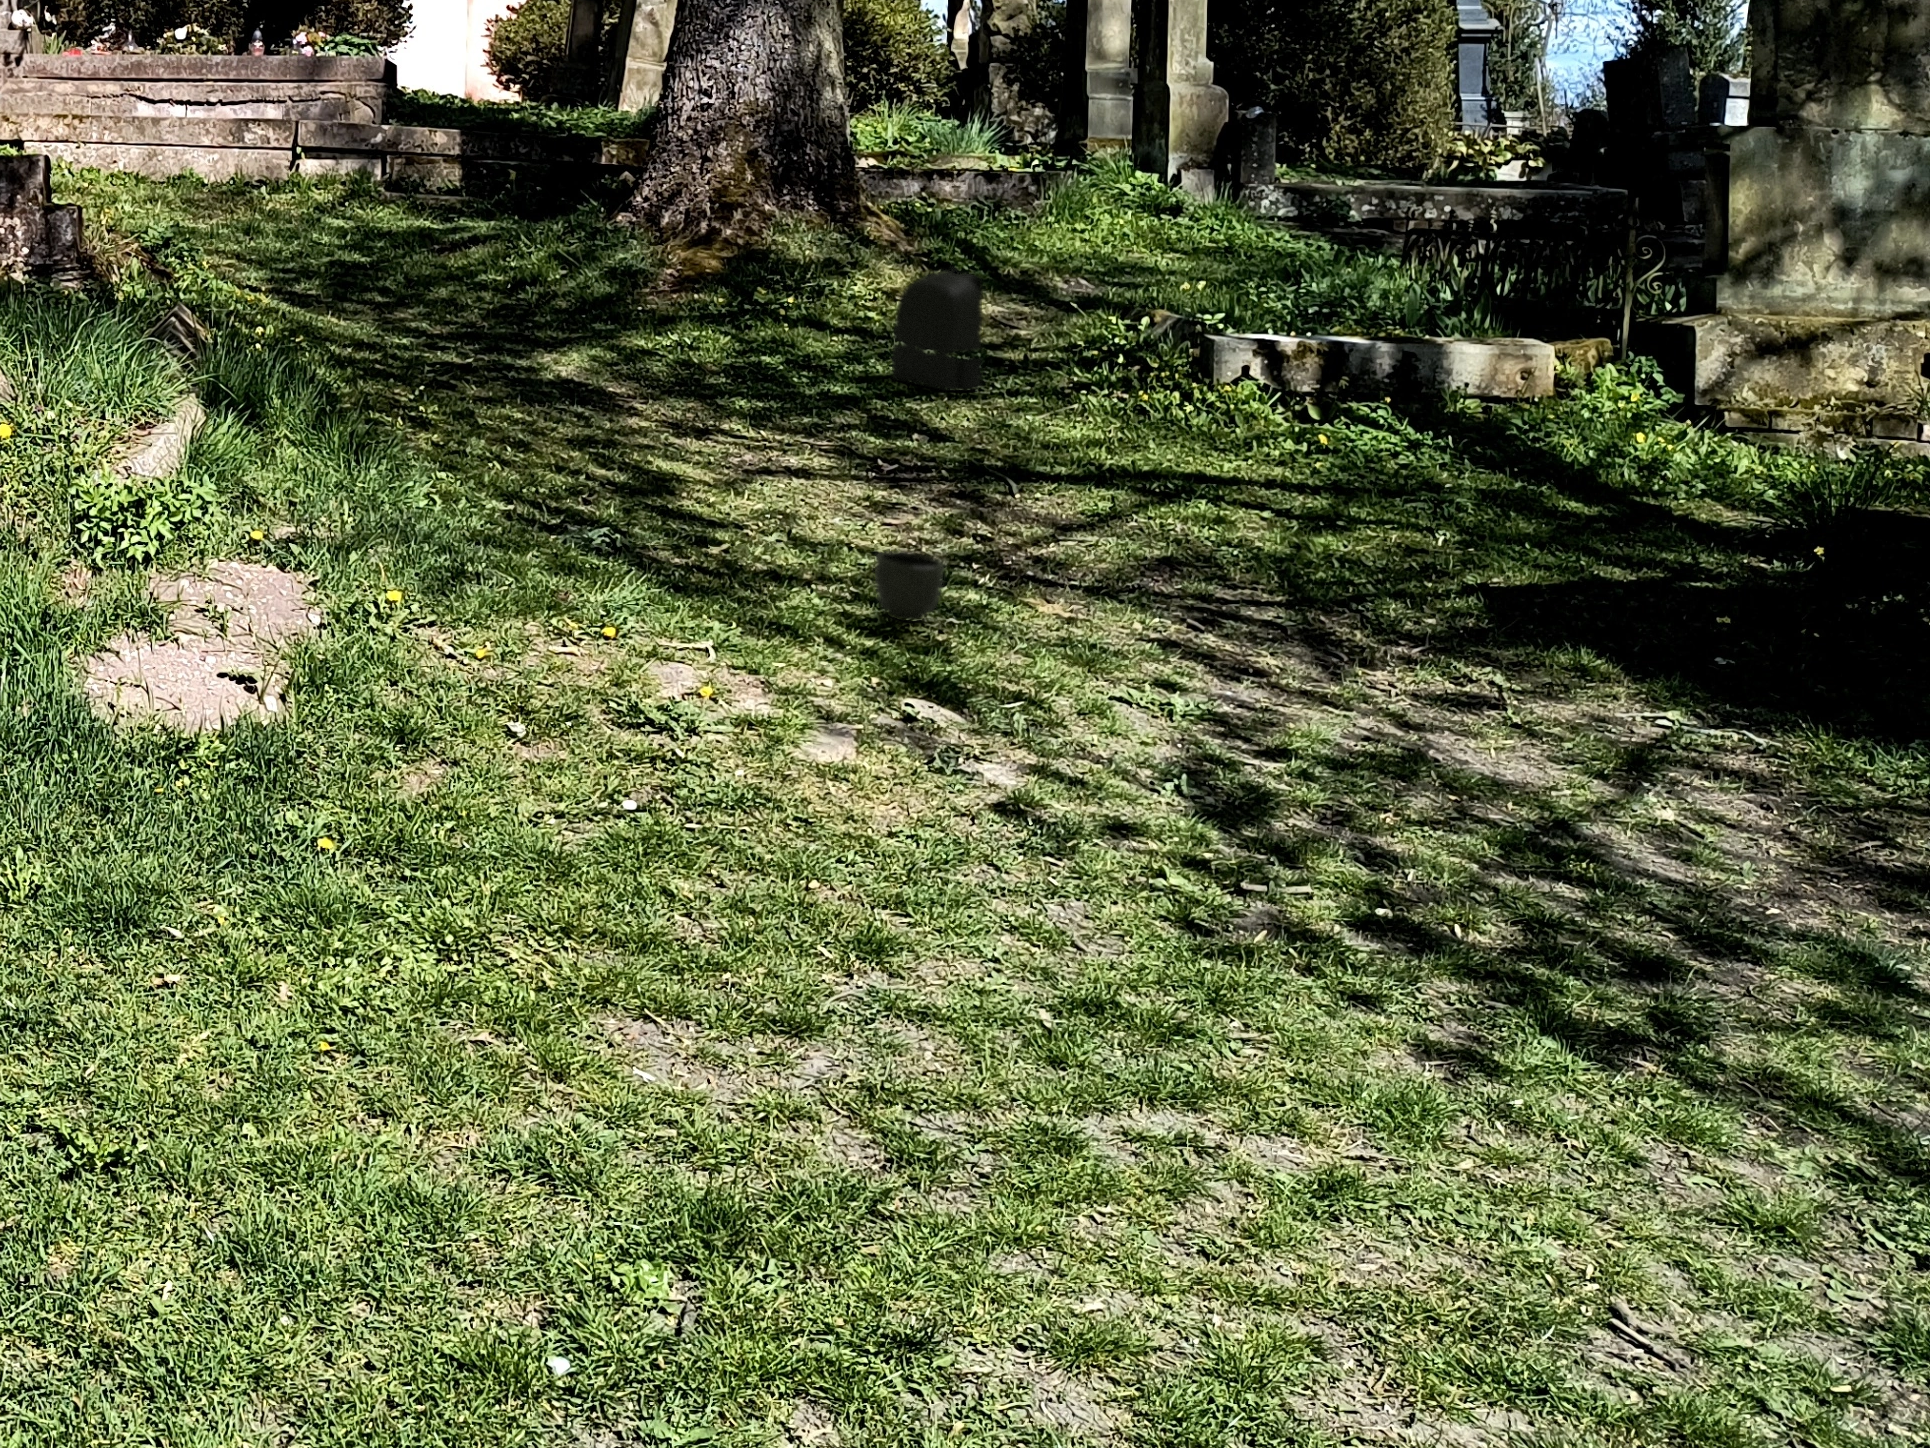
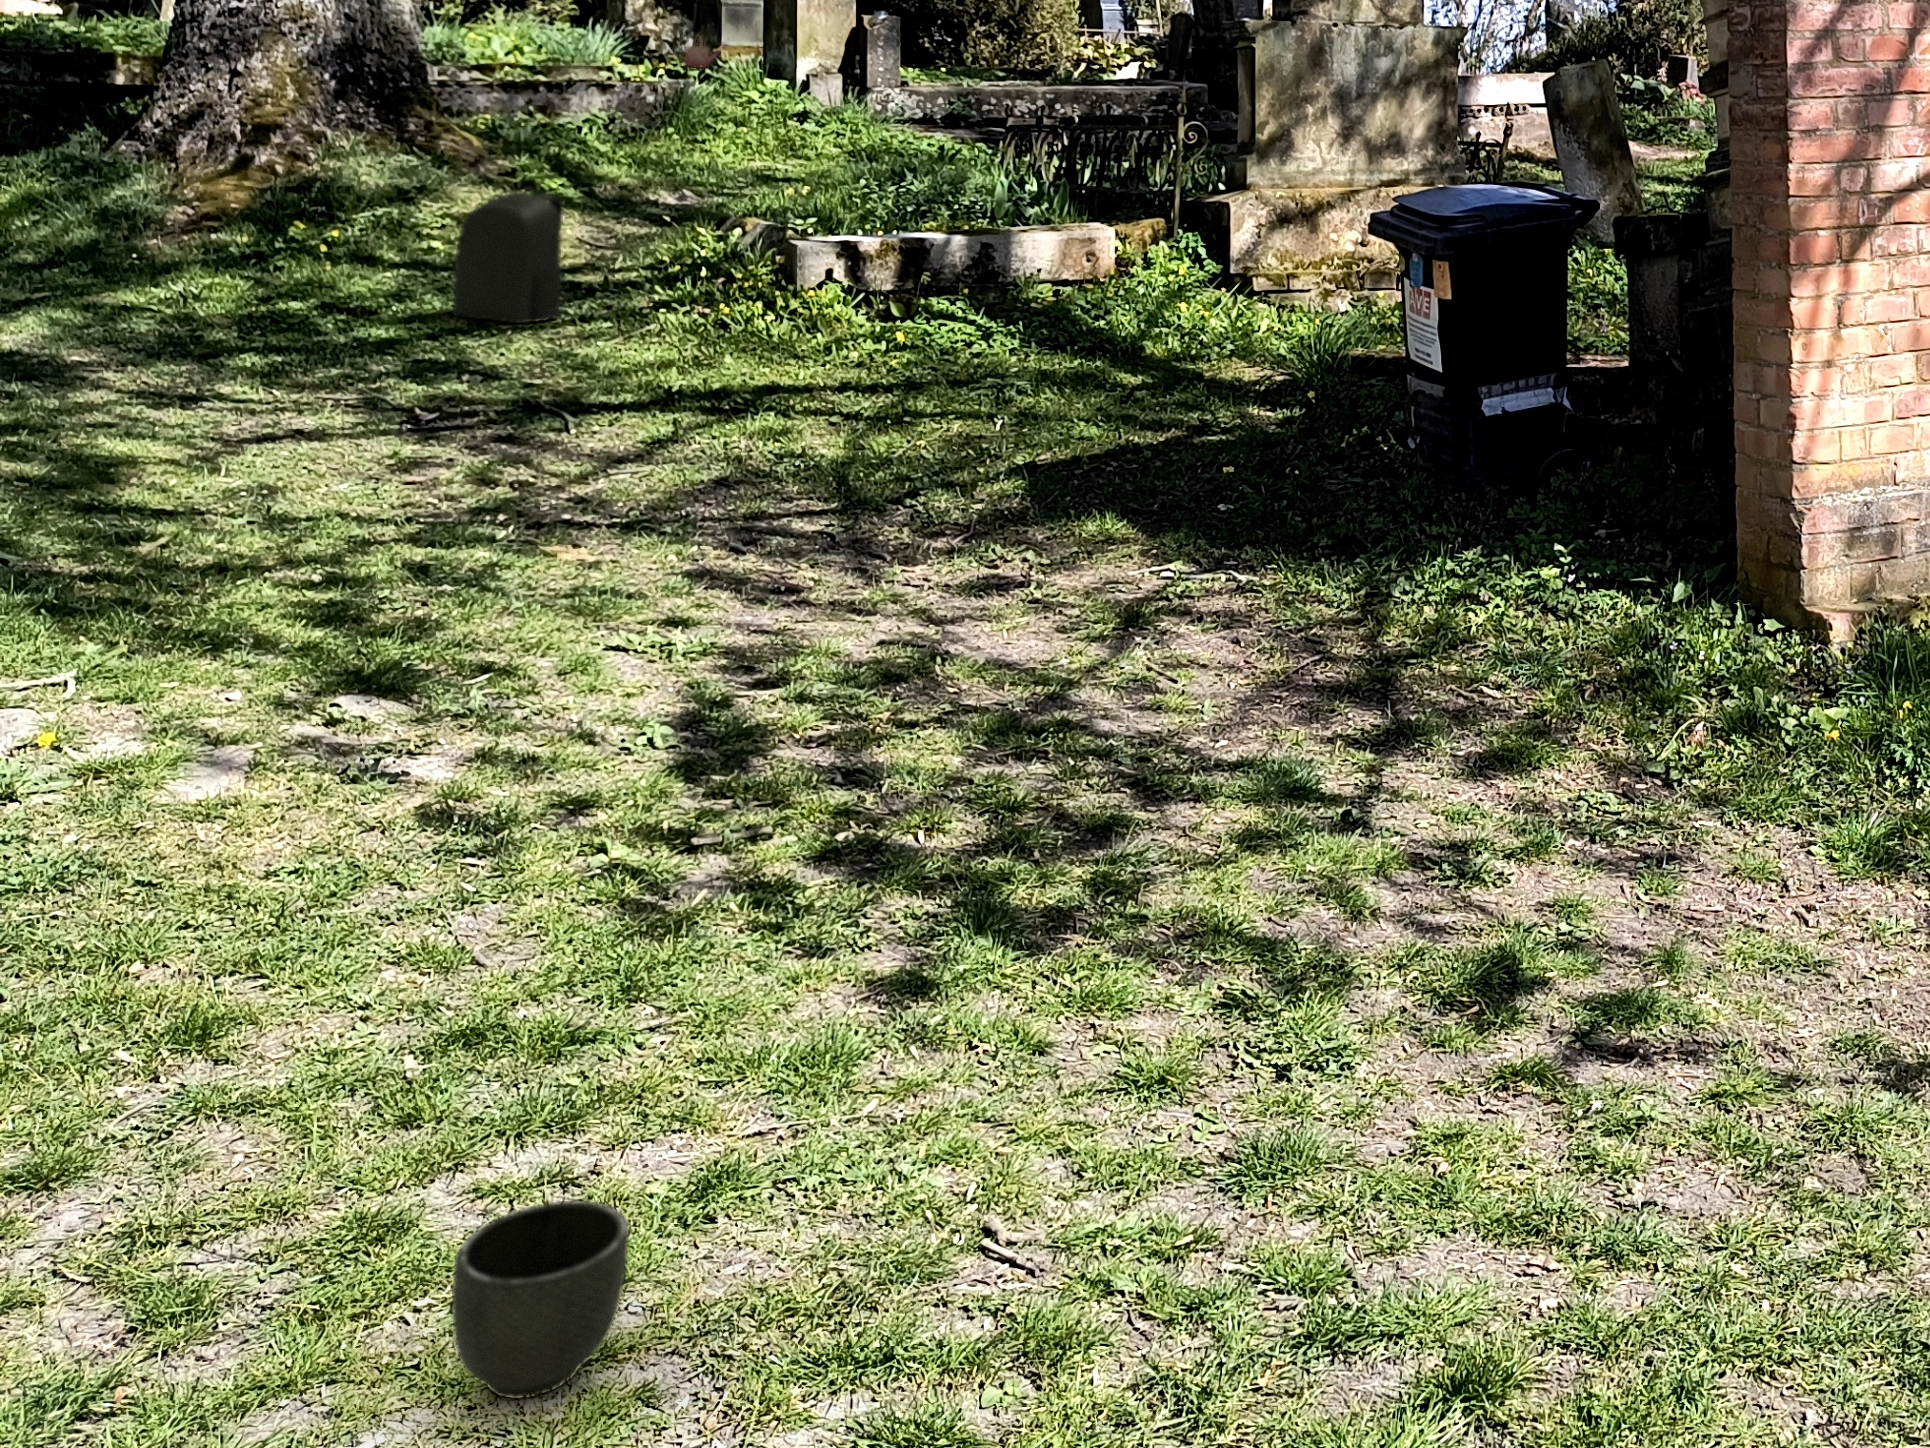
watering can: none [1043,131,1095,164] -> present [678,38,727,68]
planter: present [875,551,944,622] -> present [452,1201,629,1399]

